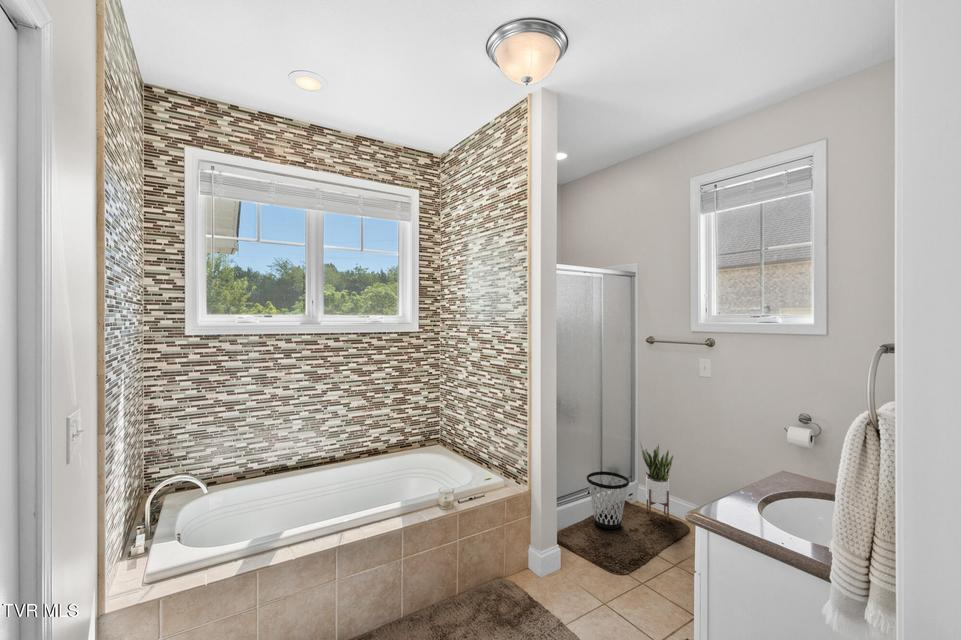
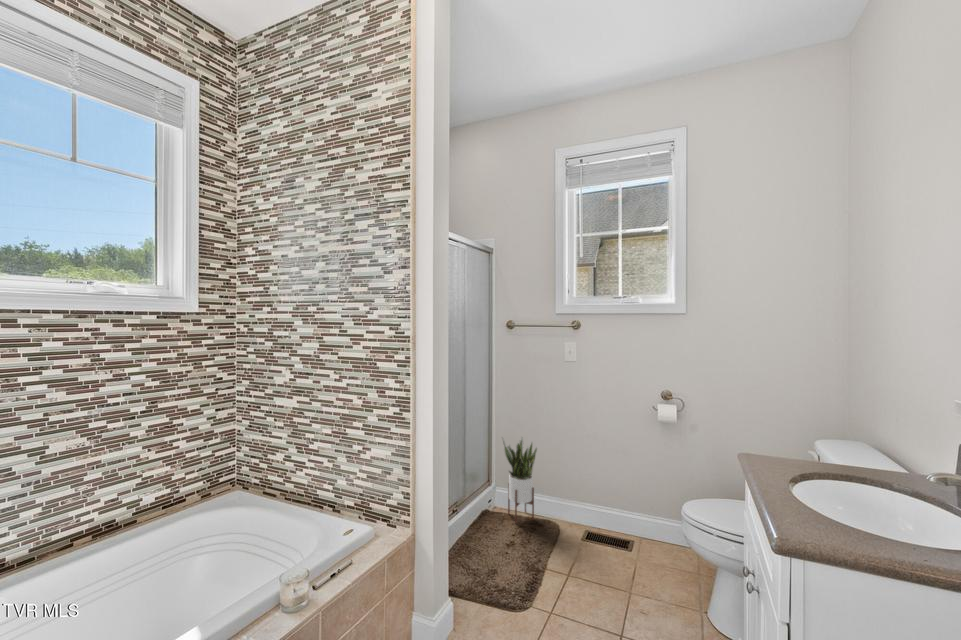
wastebasket: present [587,471,629,529] -> none [454,479,502,550]

